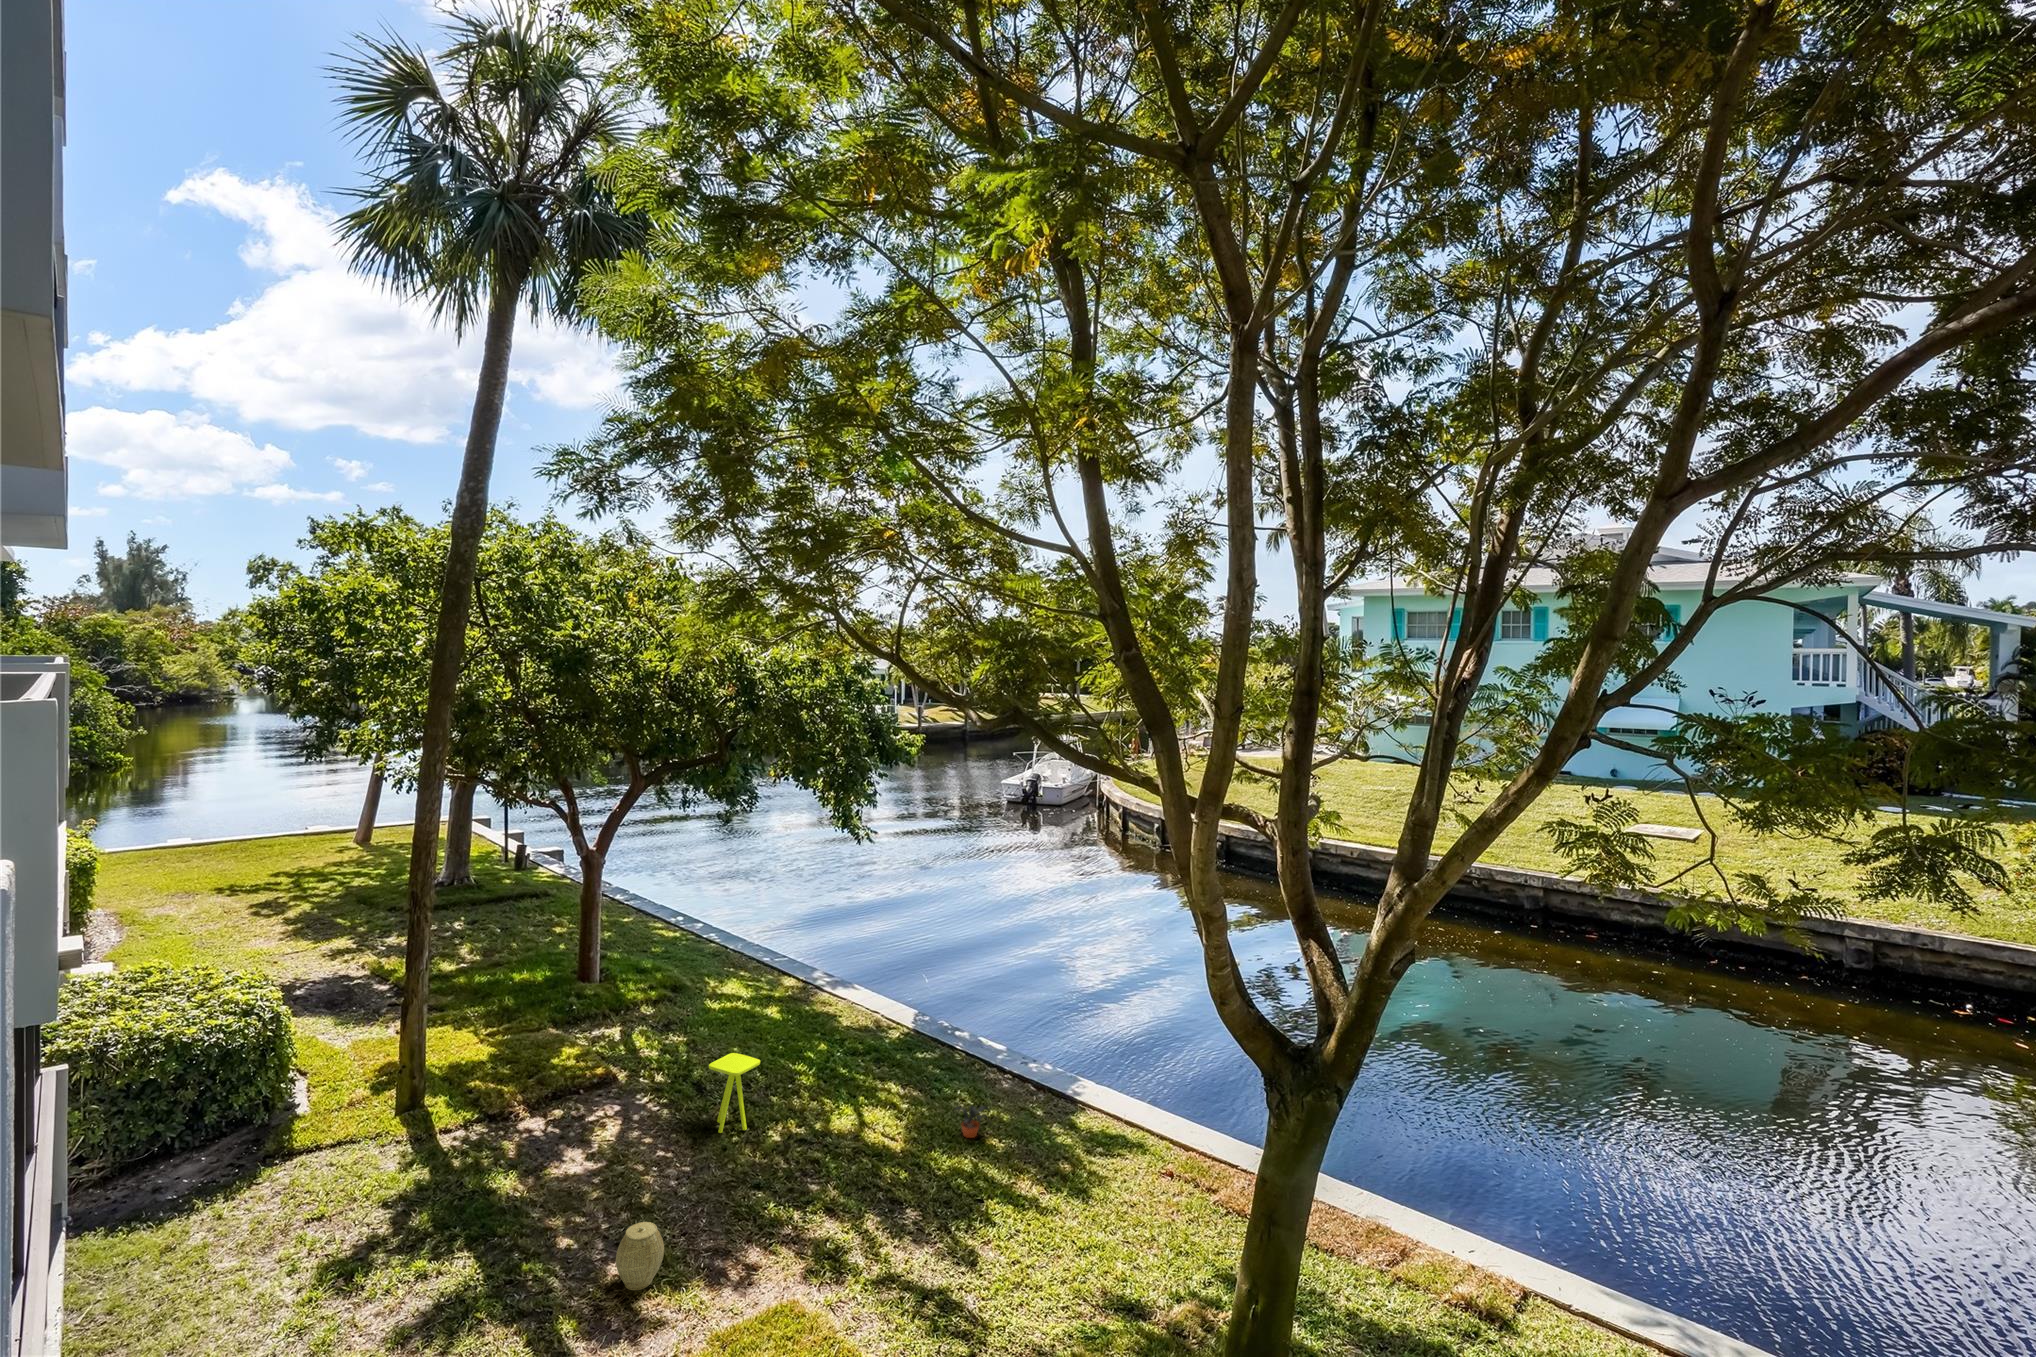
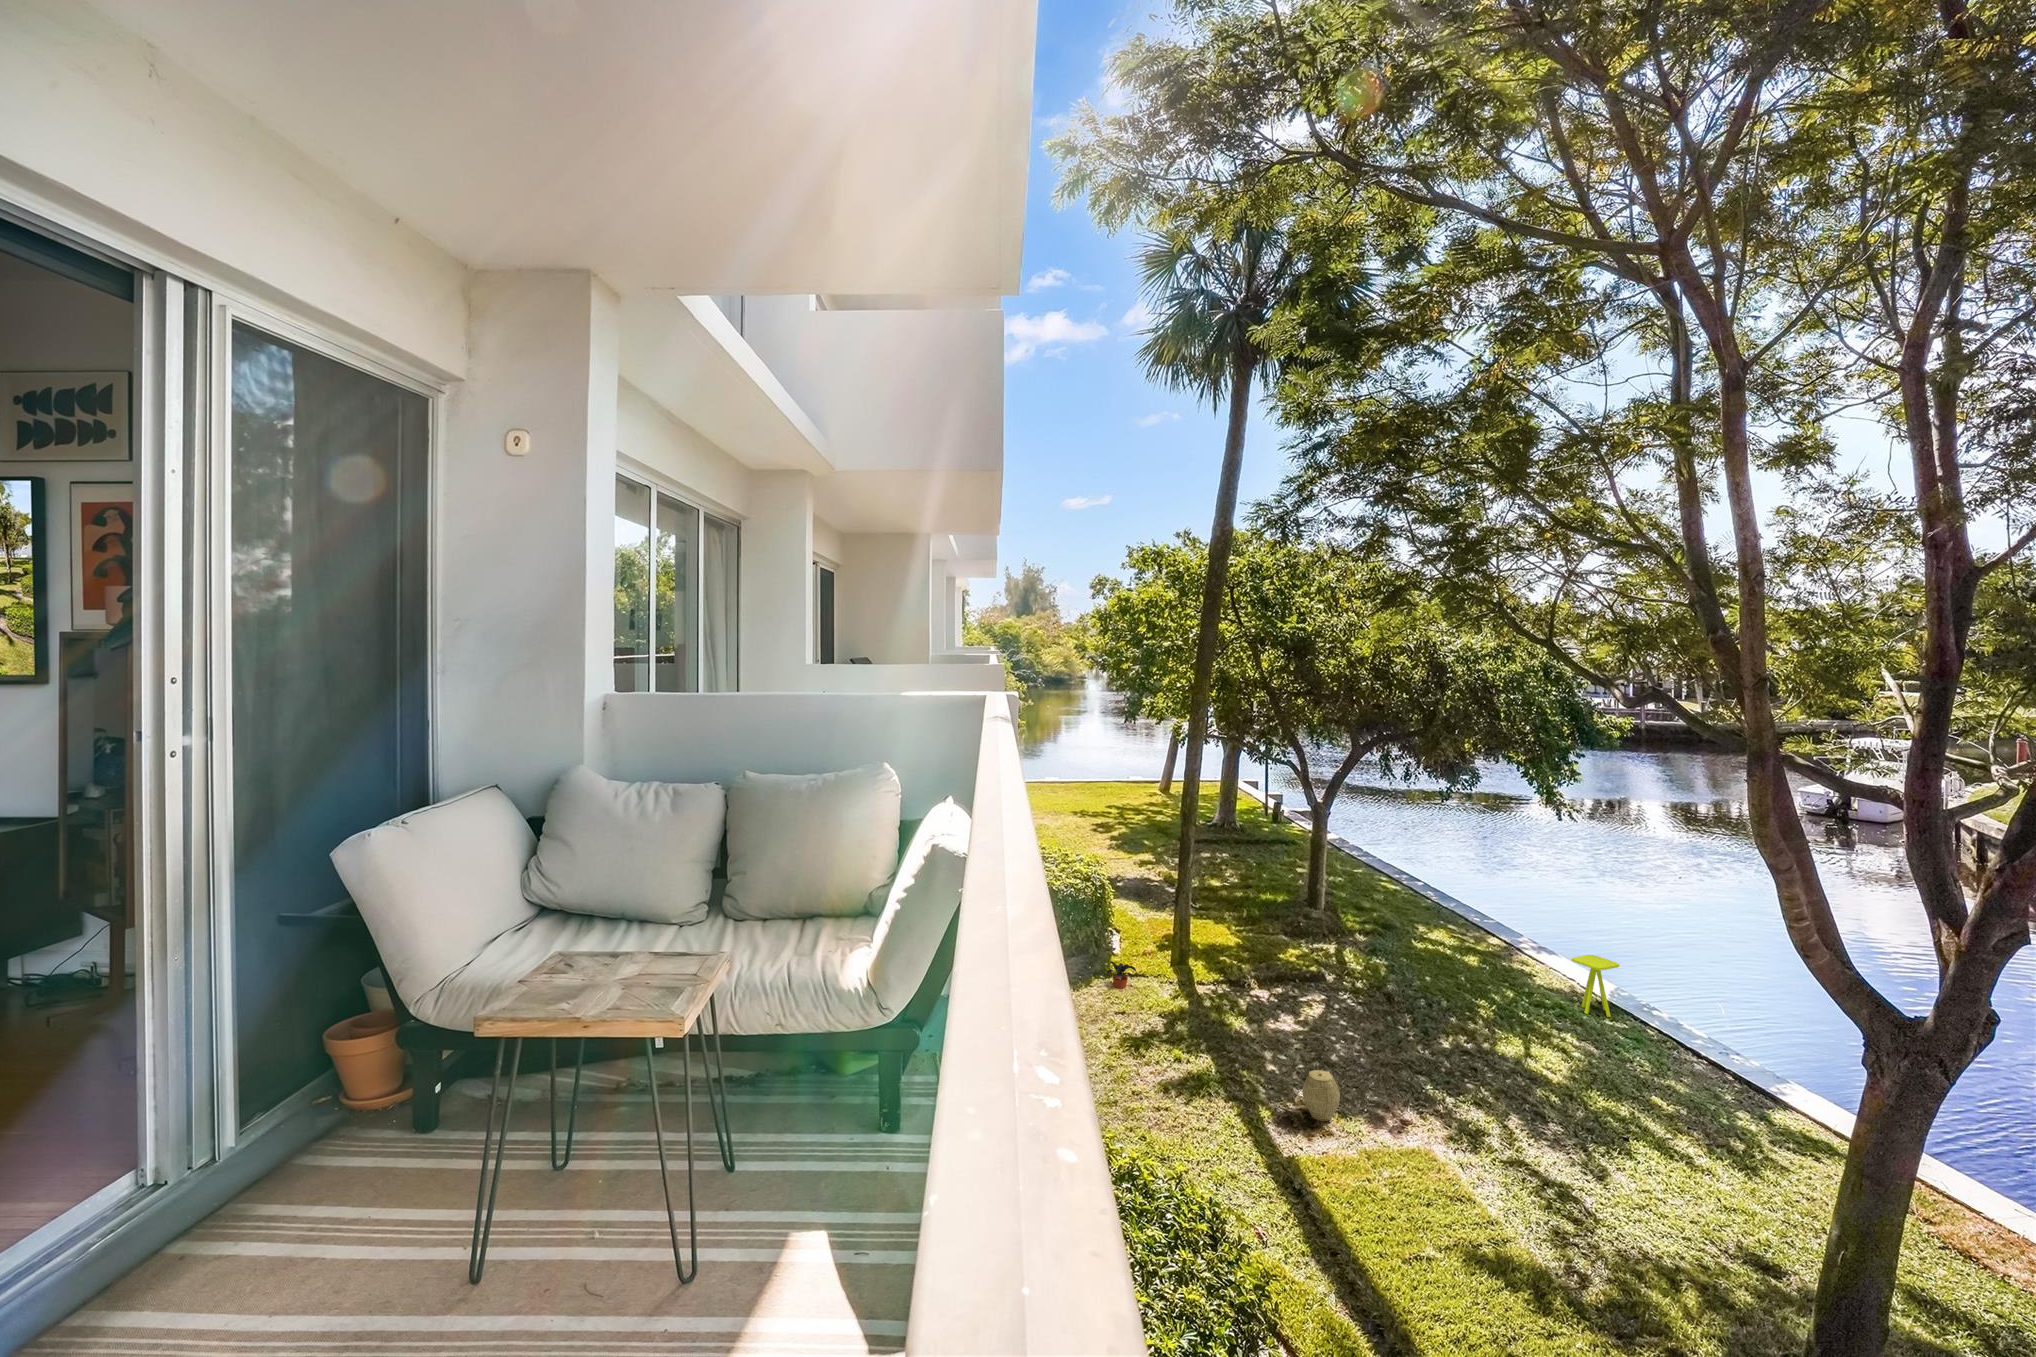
side table: present [709,1053,760,1133] -> present [1572,955,1619,1017]
potted plant: present [956,1105,987,1138] -> present [1107,962,1136,989]

